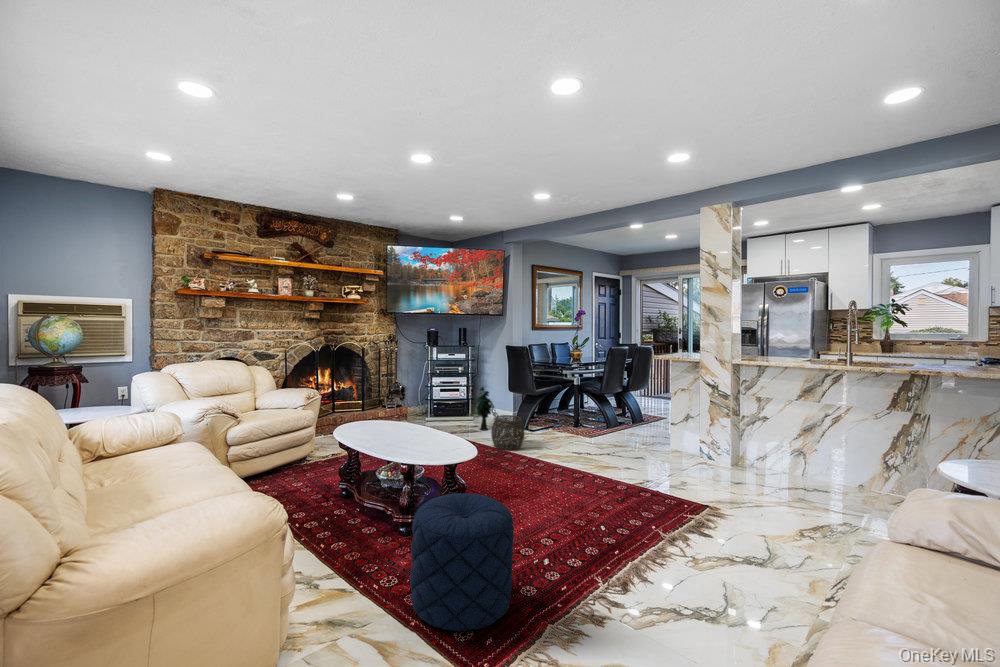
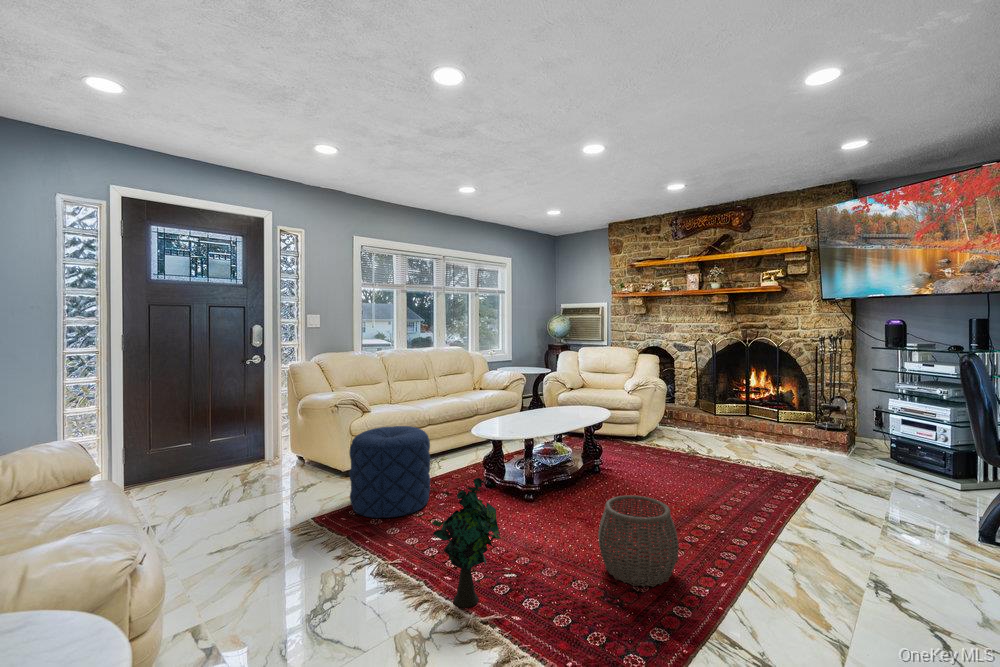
decorative plant: present [473,387,494,430] -> present [432,478,501,608]
woven basket: present [491,415,525,450] -> present [598,495,679,587]

